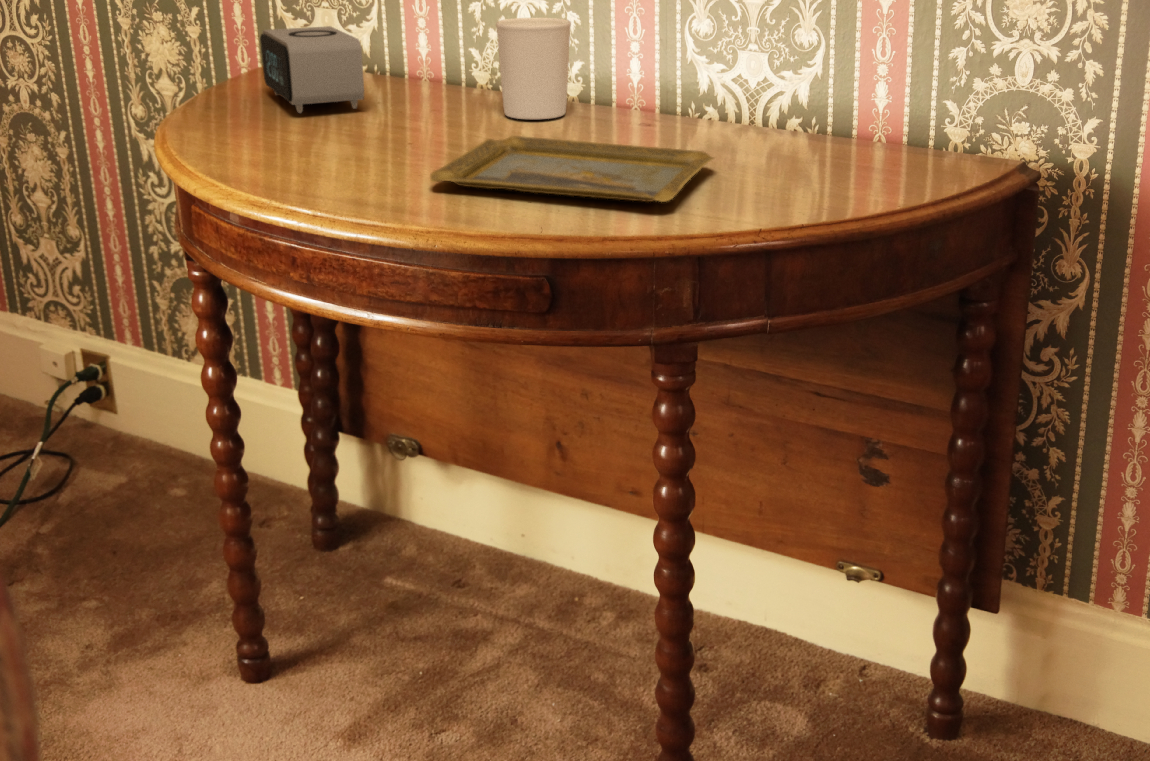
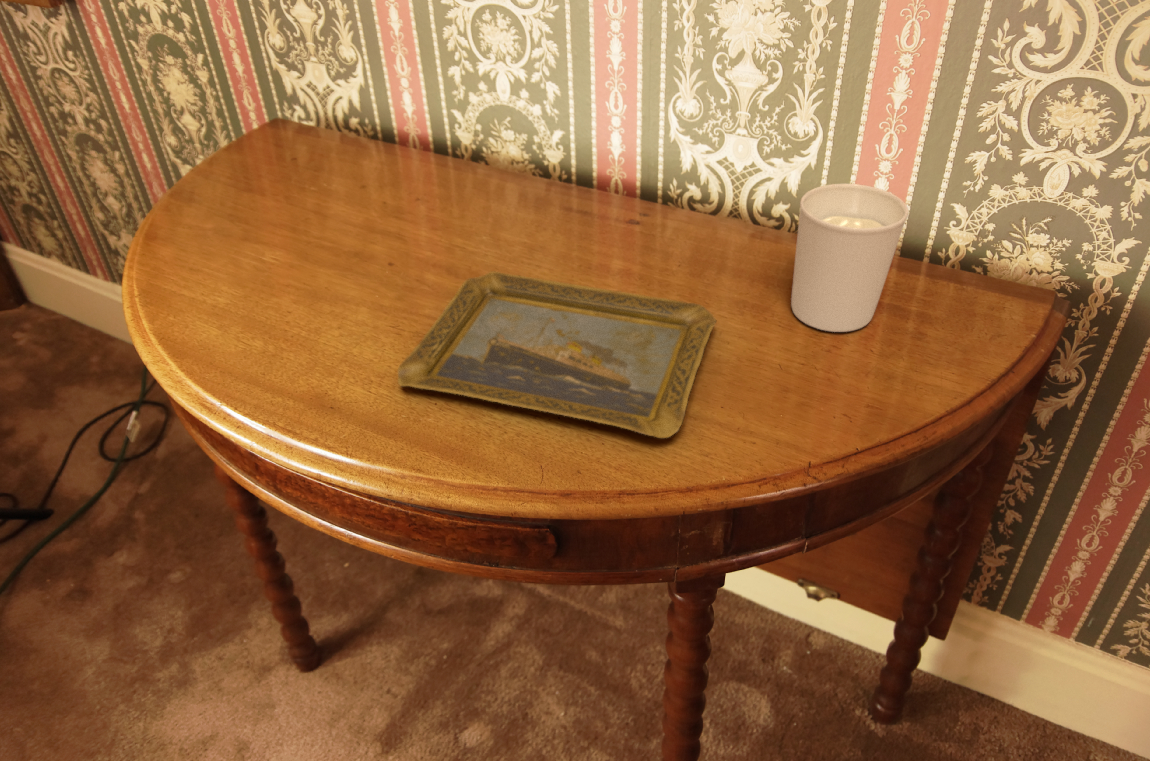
candle holder: present [496,18,571,119] -> present [791,184,908,332]
alarm clock: present [260,26,364,113] -> none [238,100,345,215]

